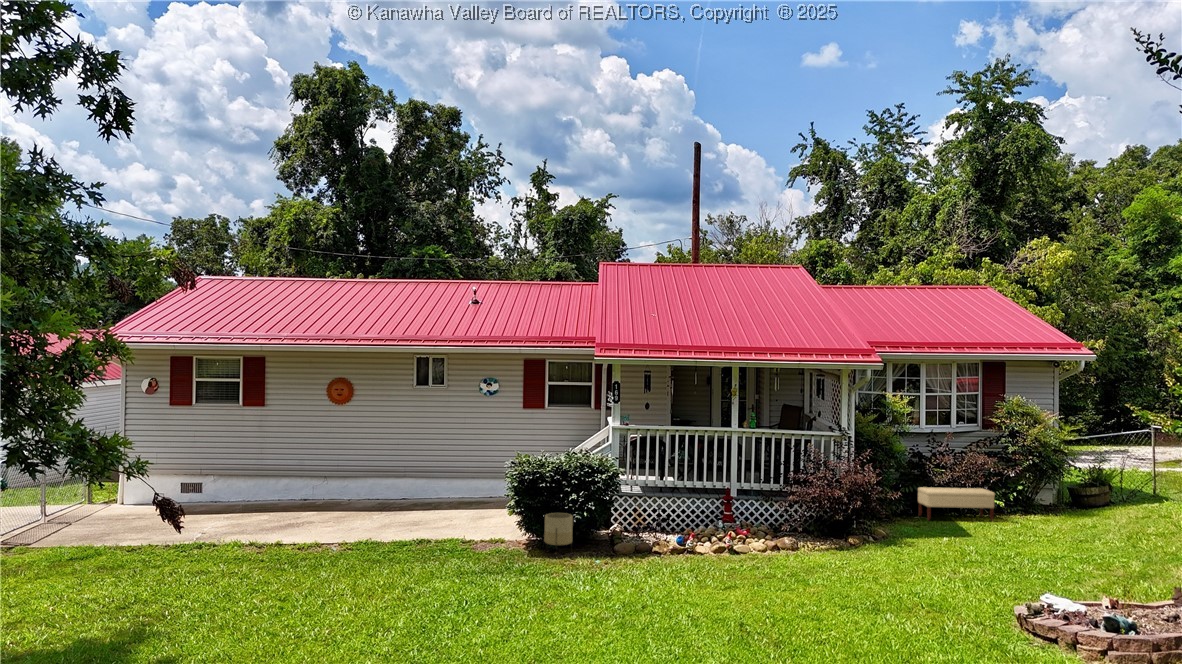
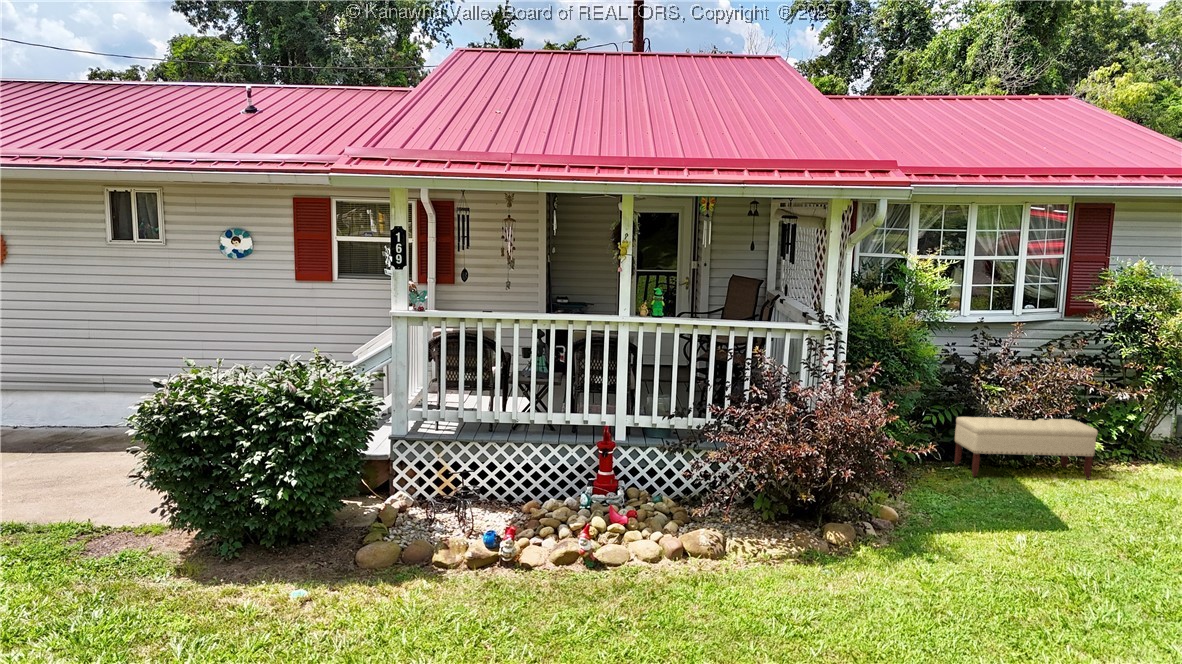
planter: present [544,513,573,550] -> none [171,492,244,594]

